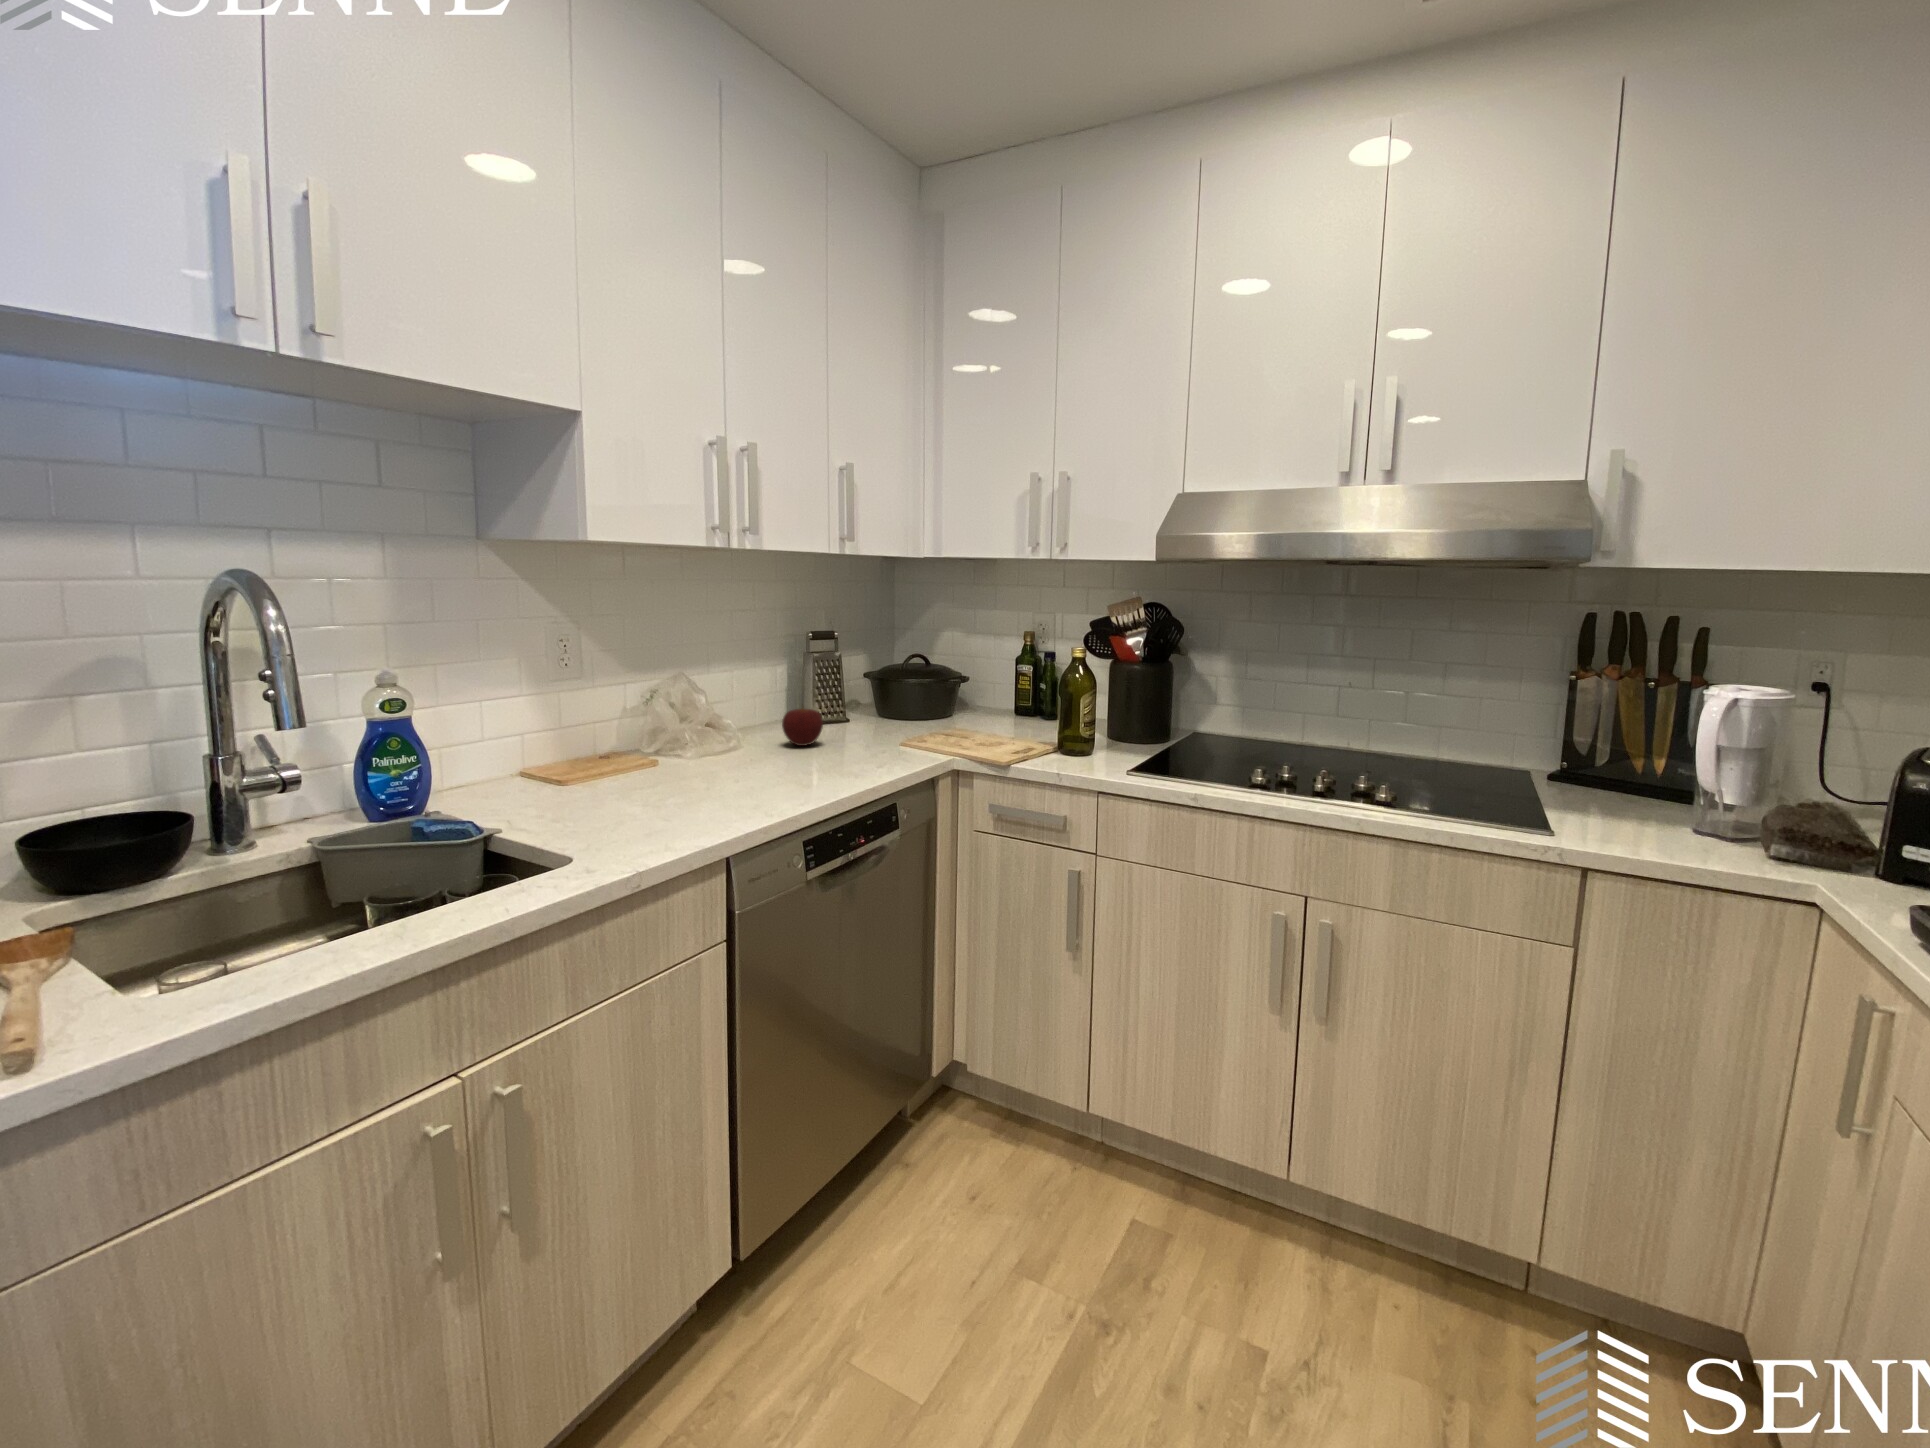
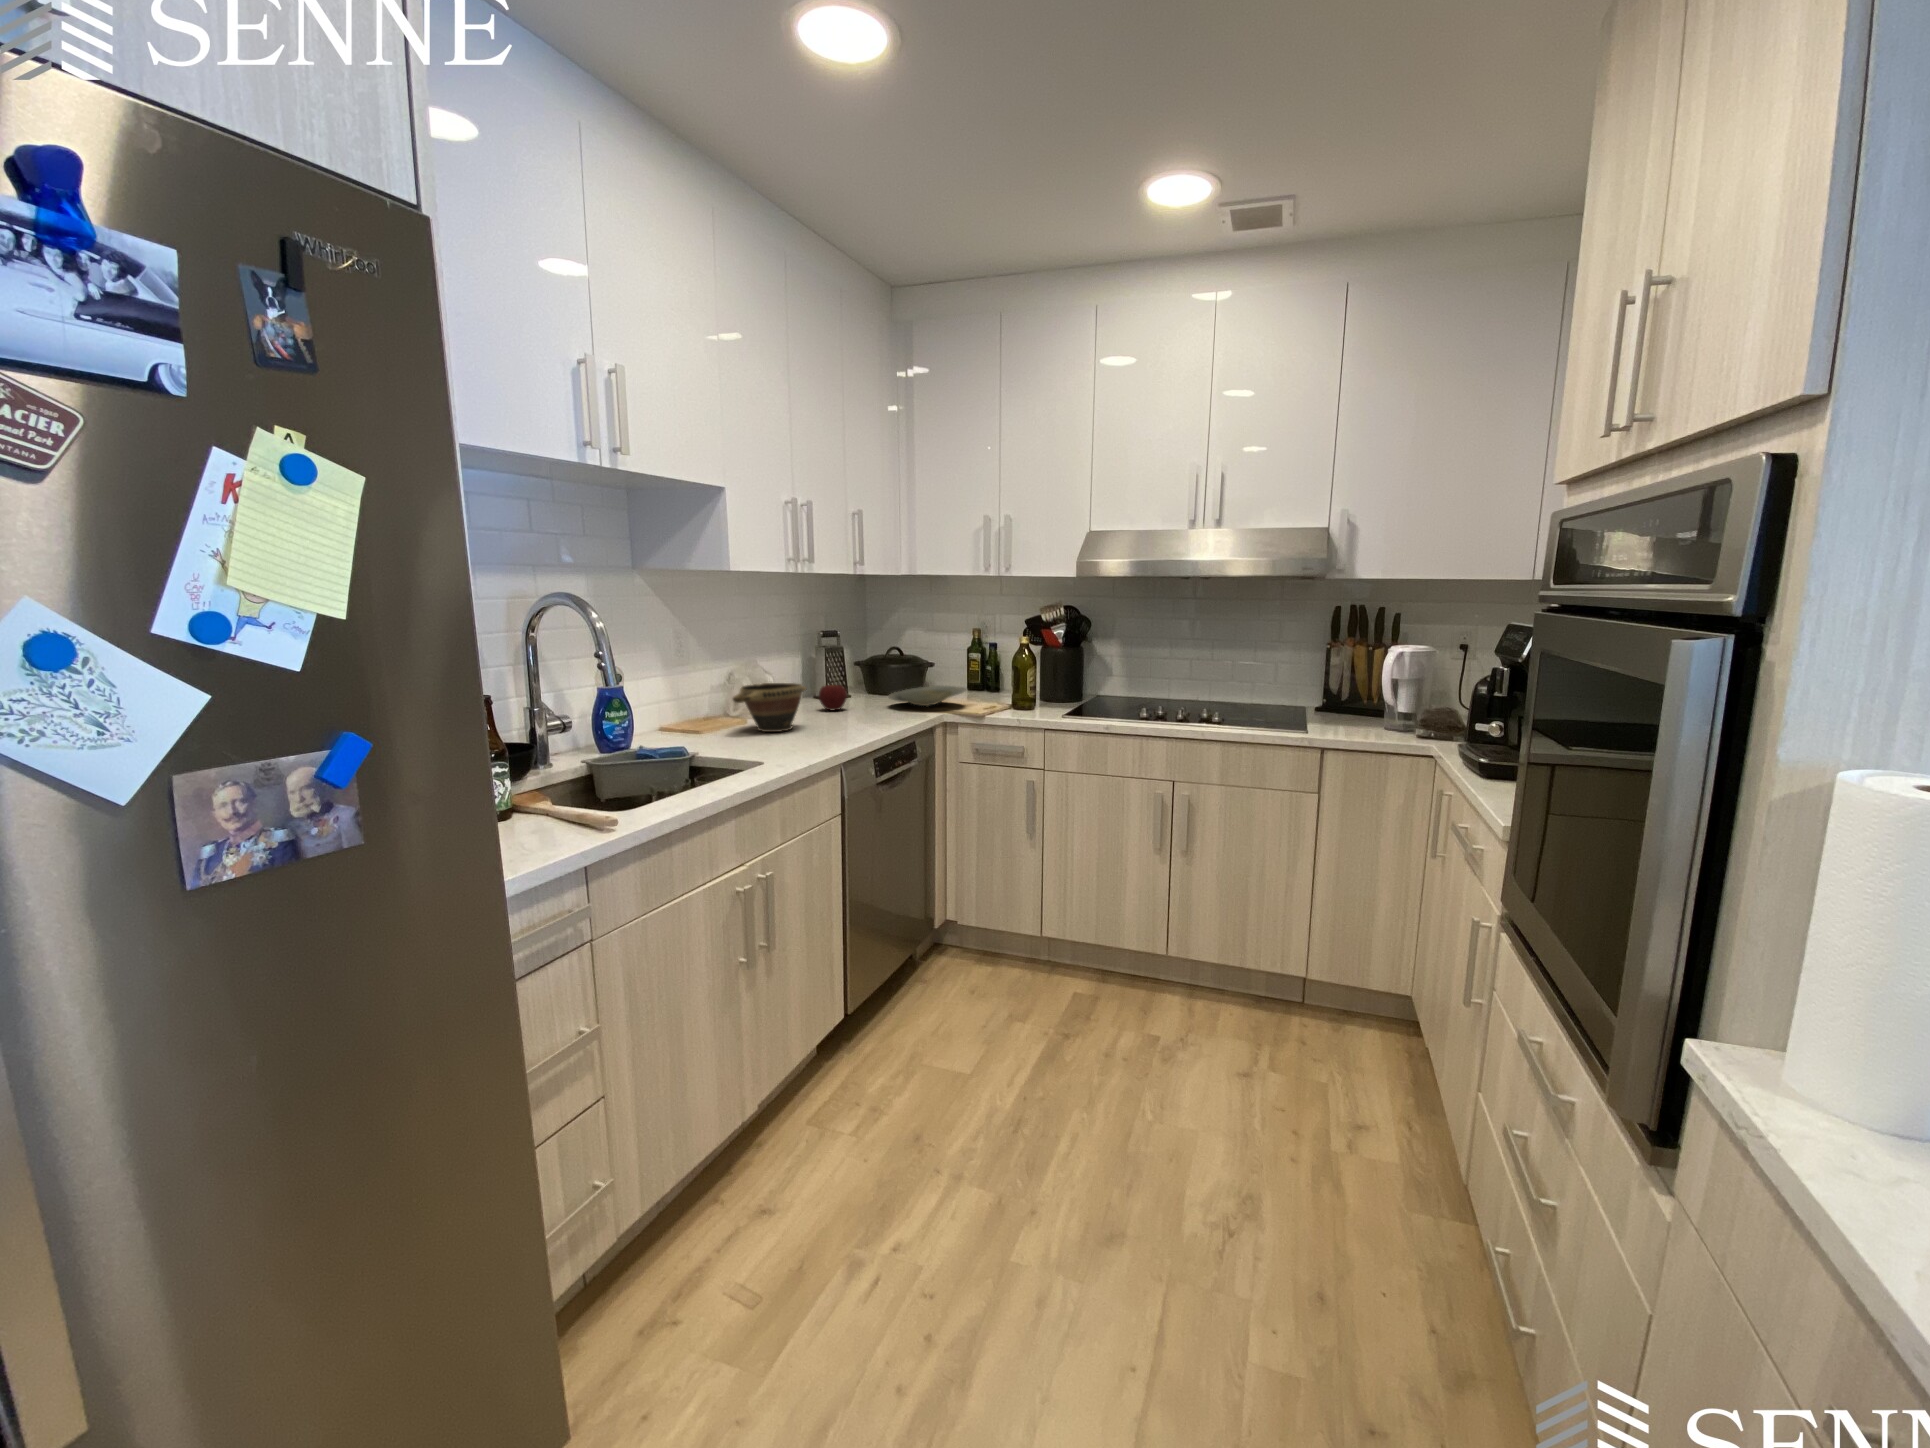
bowl: none [602,710,734,788] -> present [733,683,806,732]
plate: none [883,718,994,744] -> present [888,686,965,706]

